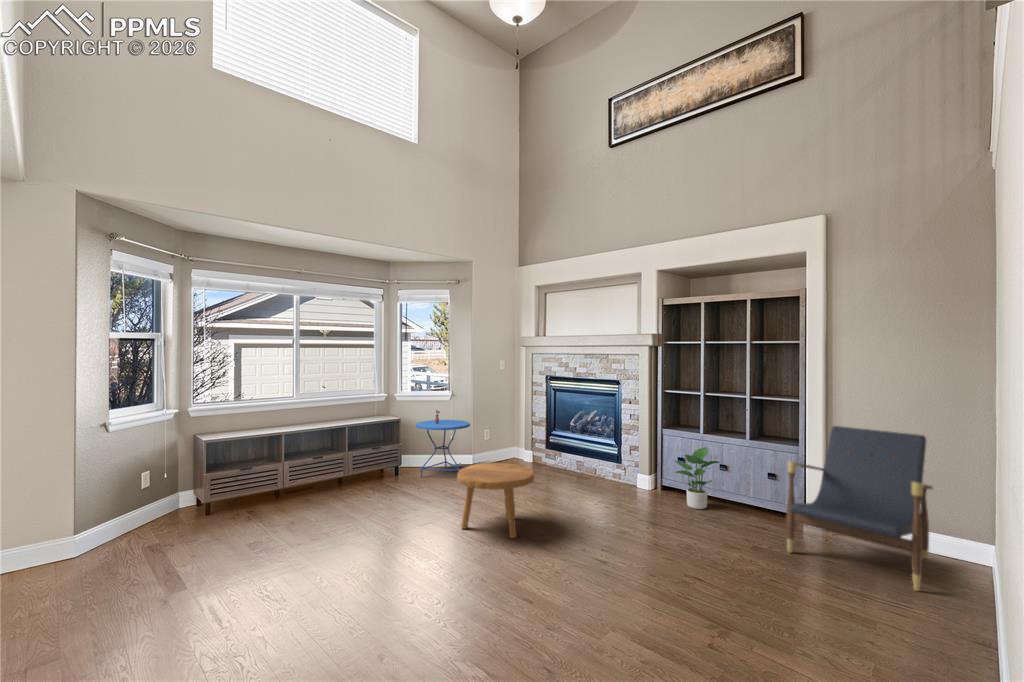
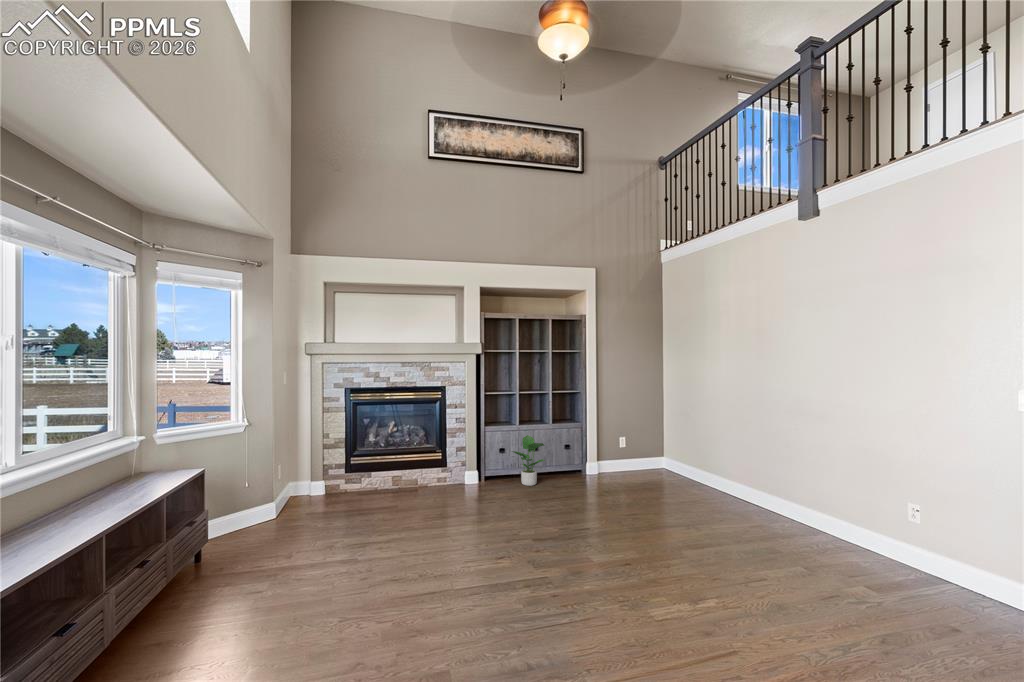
side table: present [416,410,470,478] -> none [211,452,300,560]
lounge chair: present [786,426,933,591] -> none [605,405,684,491]
footstool: present [457,463,534,538] -> none [433,486,520,576]

